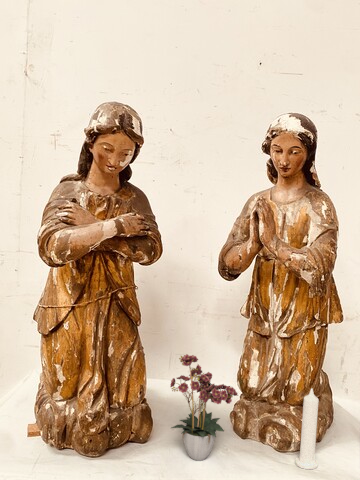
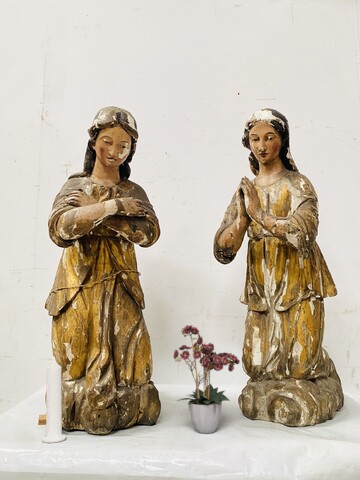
candle: present [295,388,319,470] -> present [42,356,66,443]

